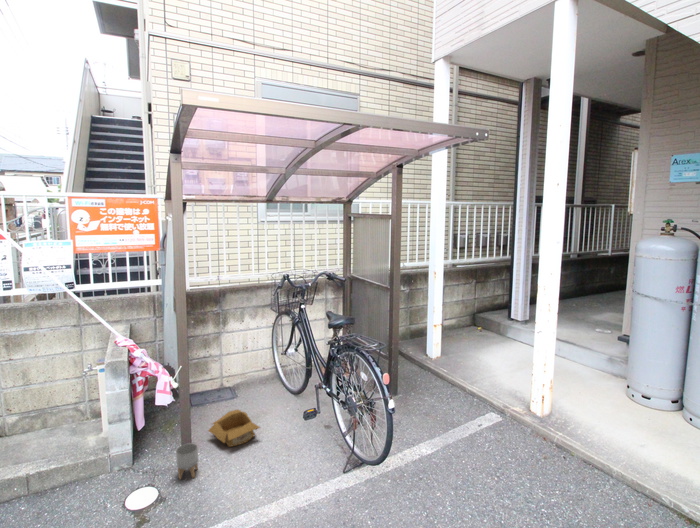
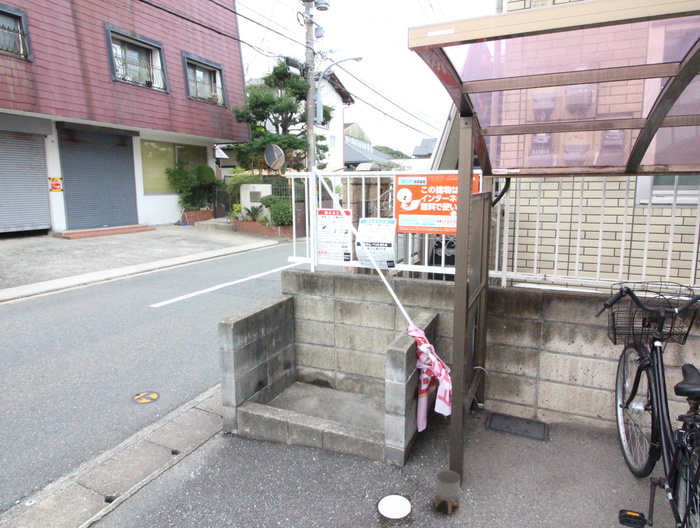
cardboard box: present [208,410,260,447] -> none [488,454,553,505]

